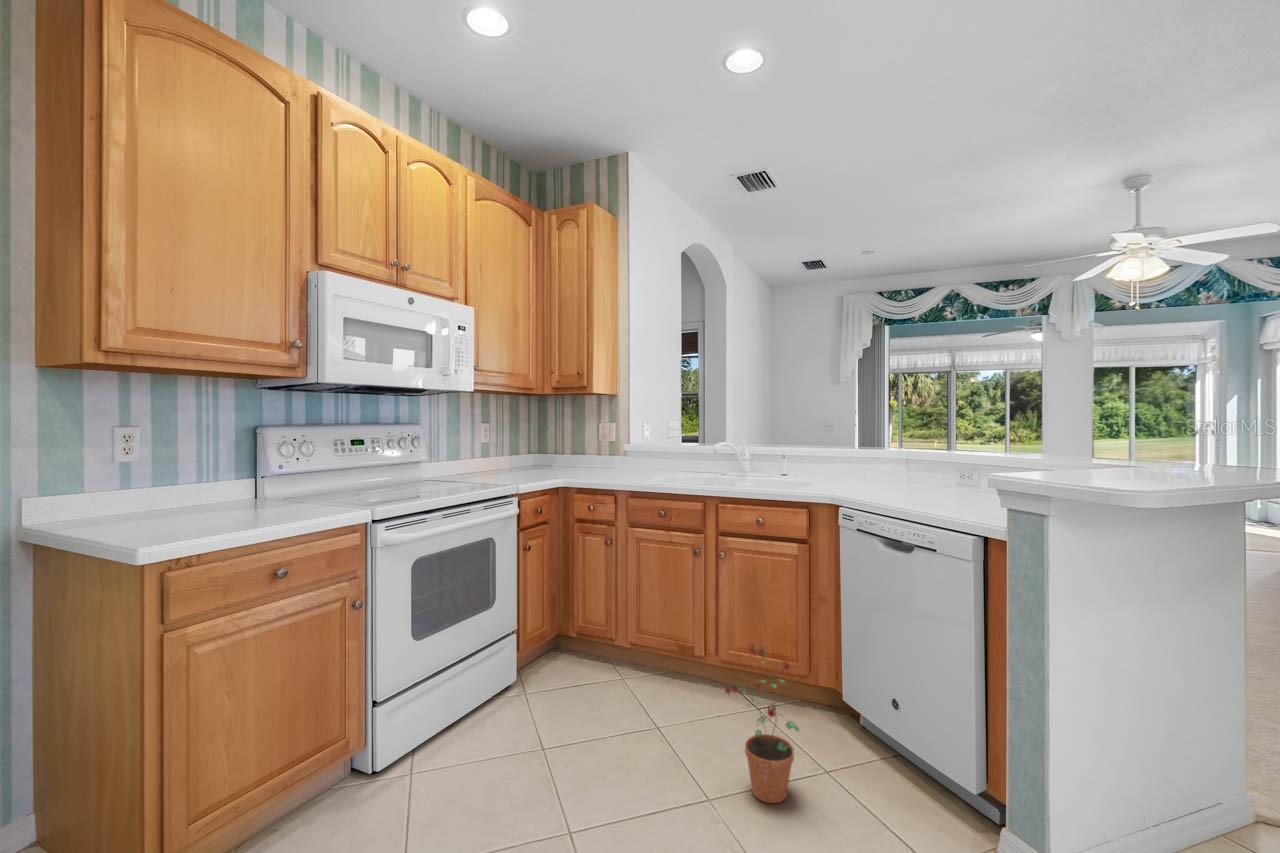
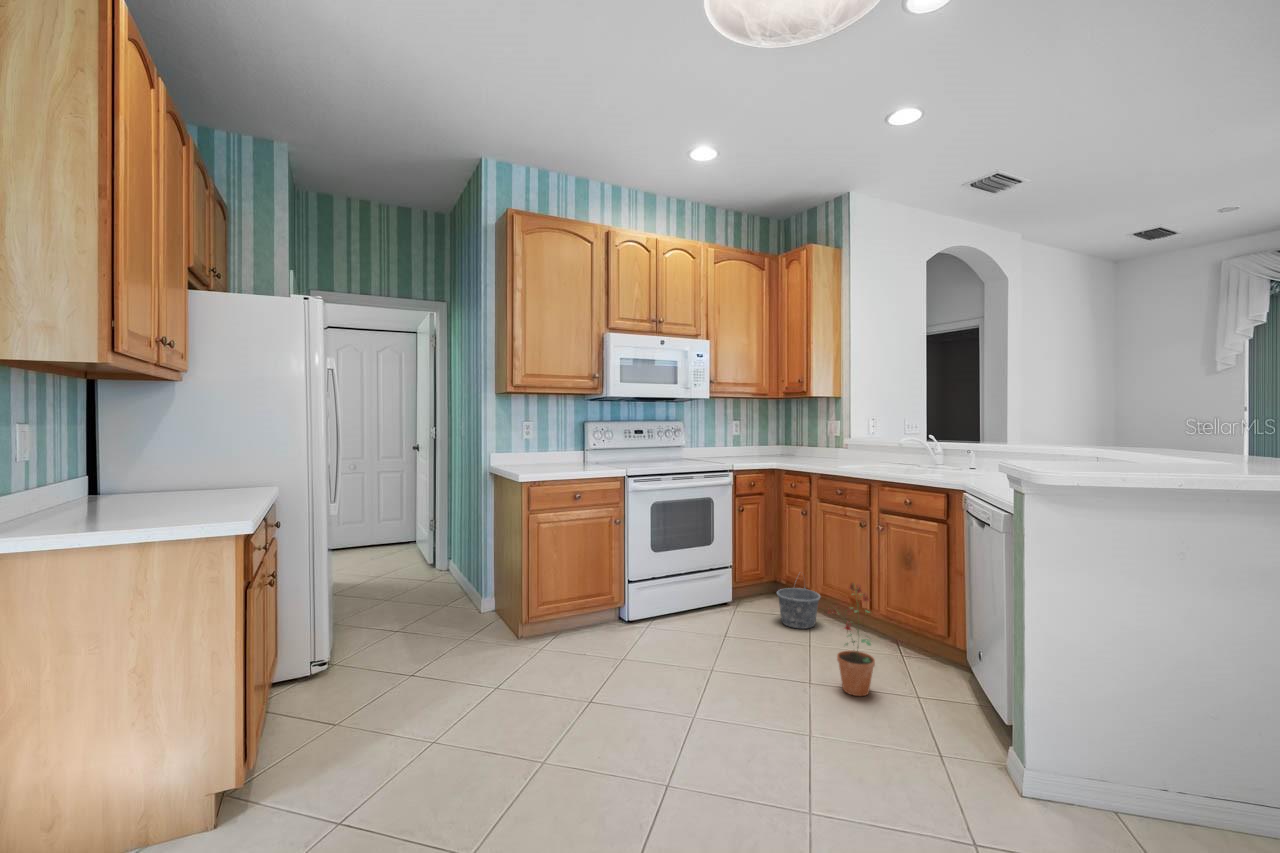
bucket: none [589,623,645,701] -> present [777,588,821,629]

